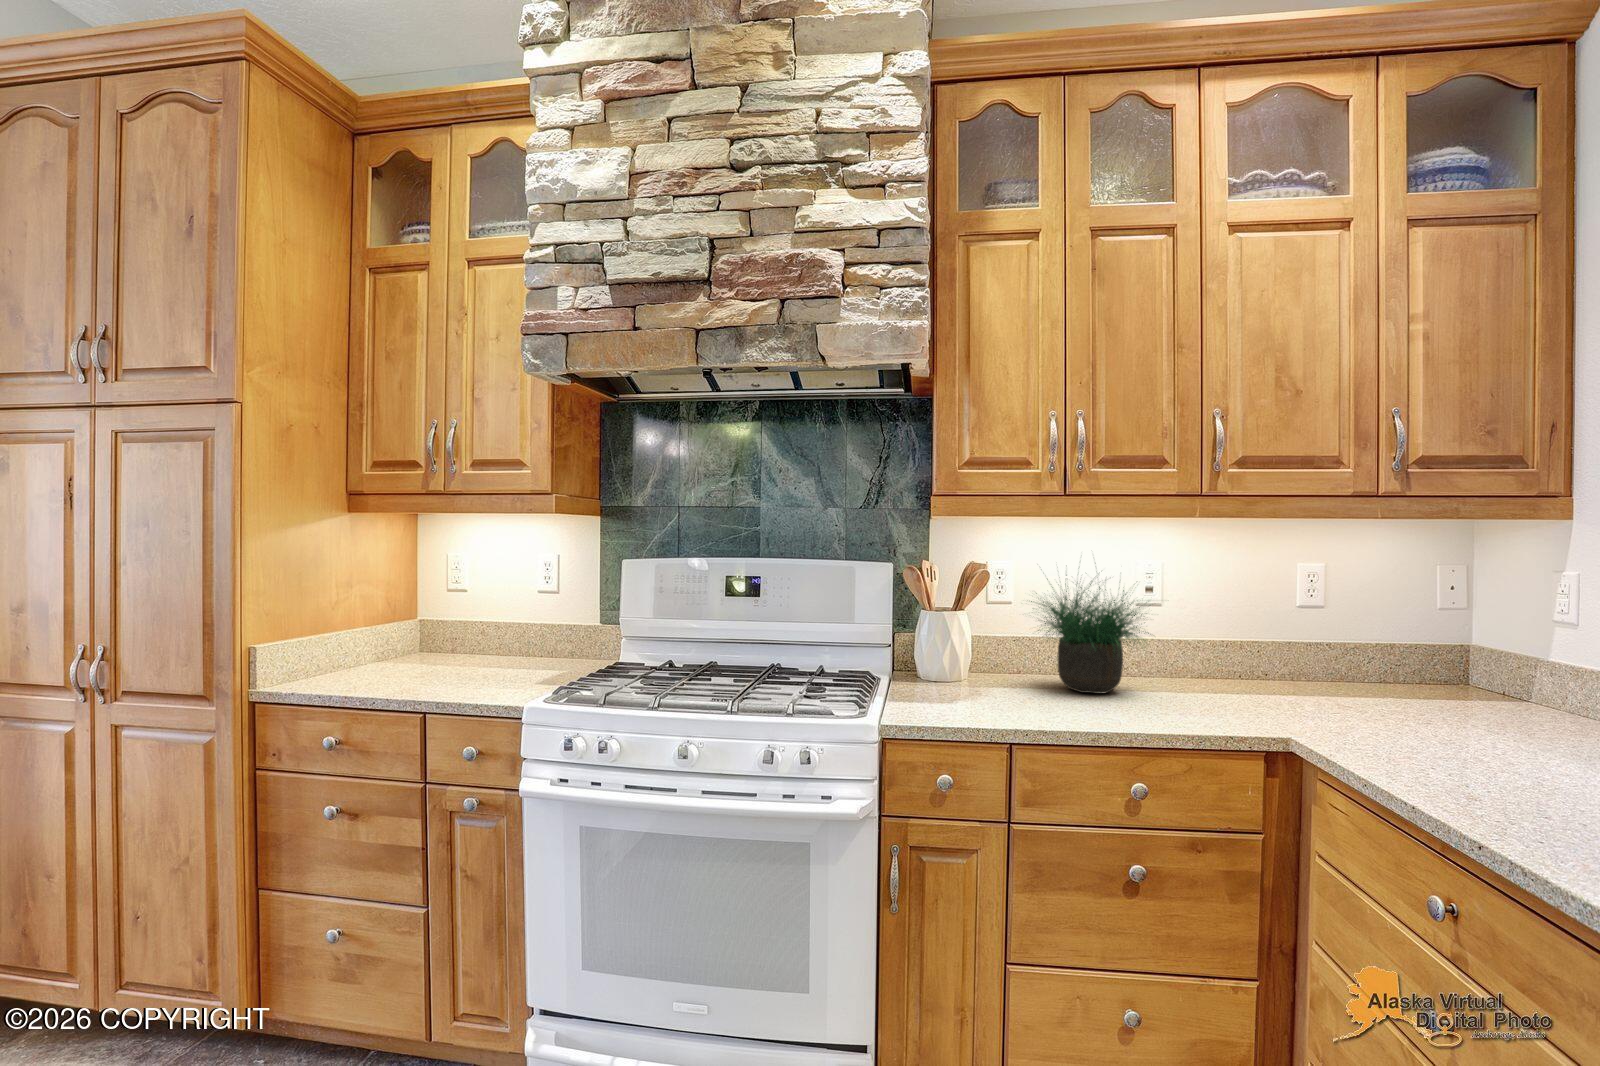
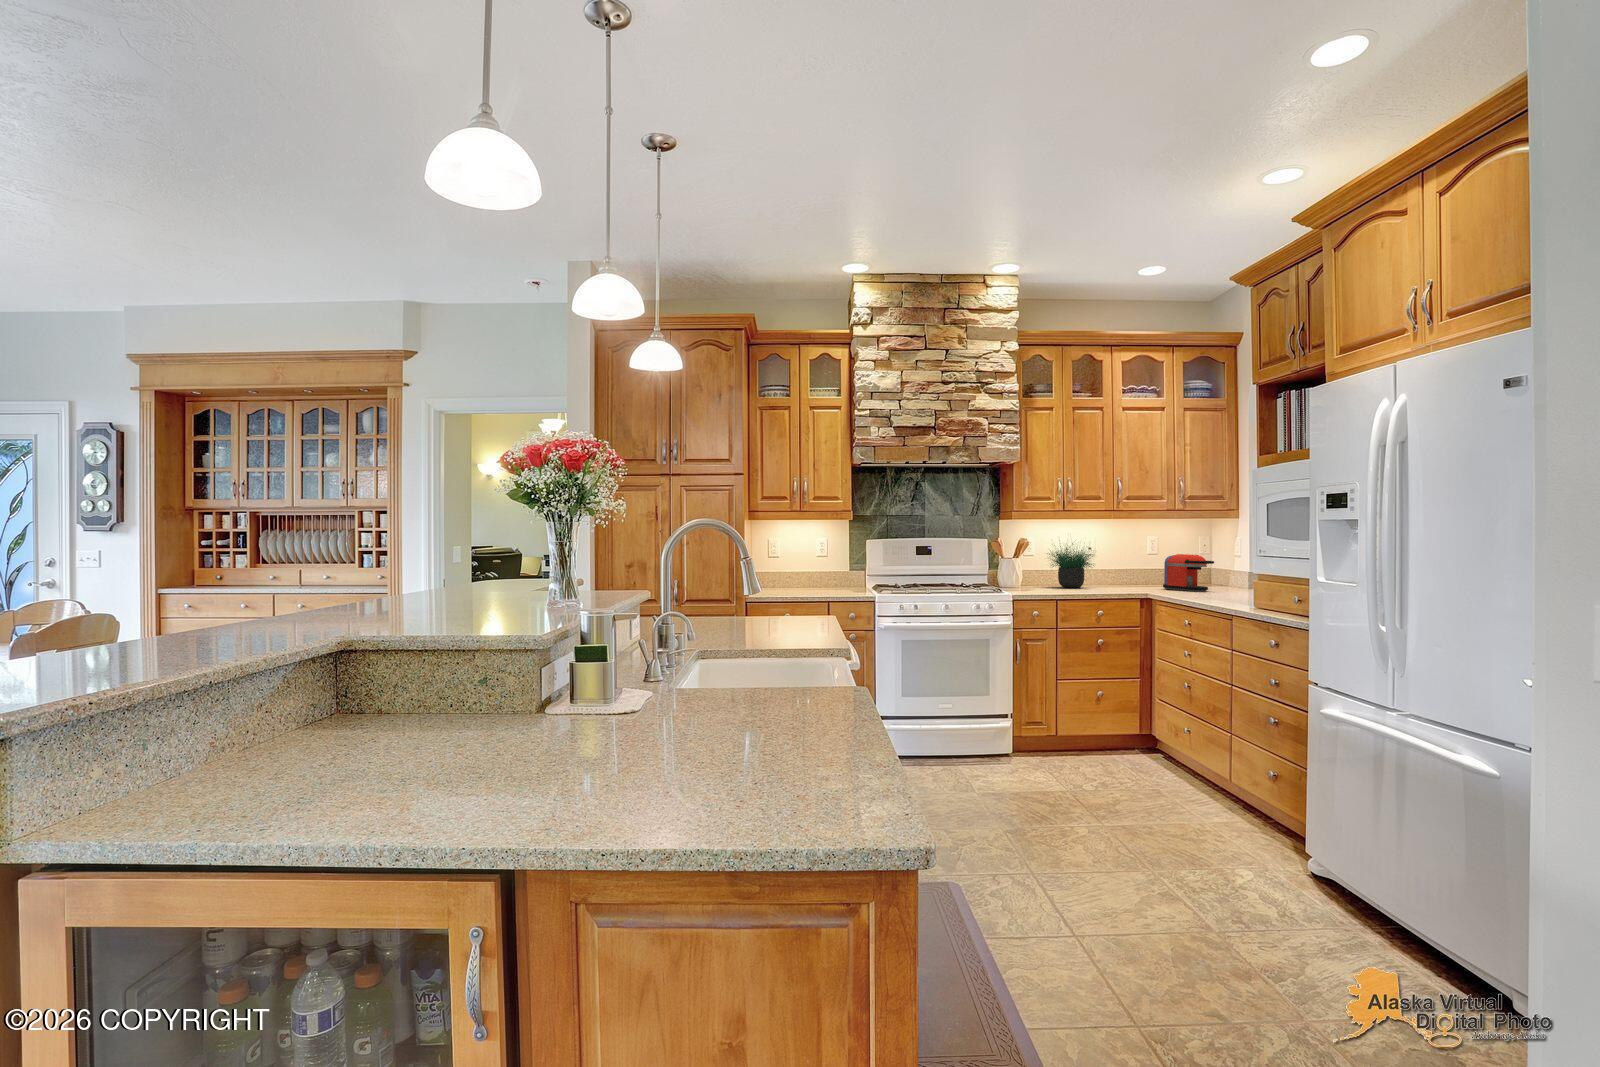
coffee maker: none [1334,620,1495,738] -> present [1163,554,1214,592]

